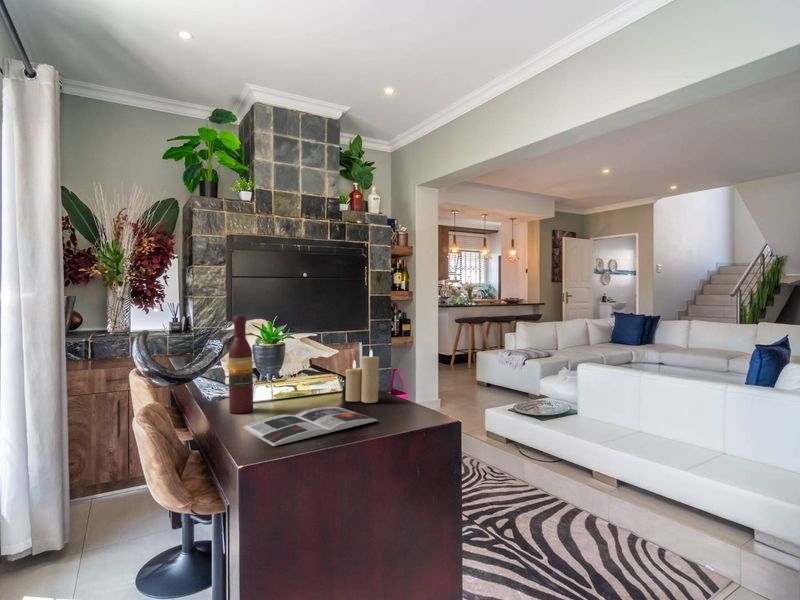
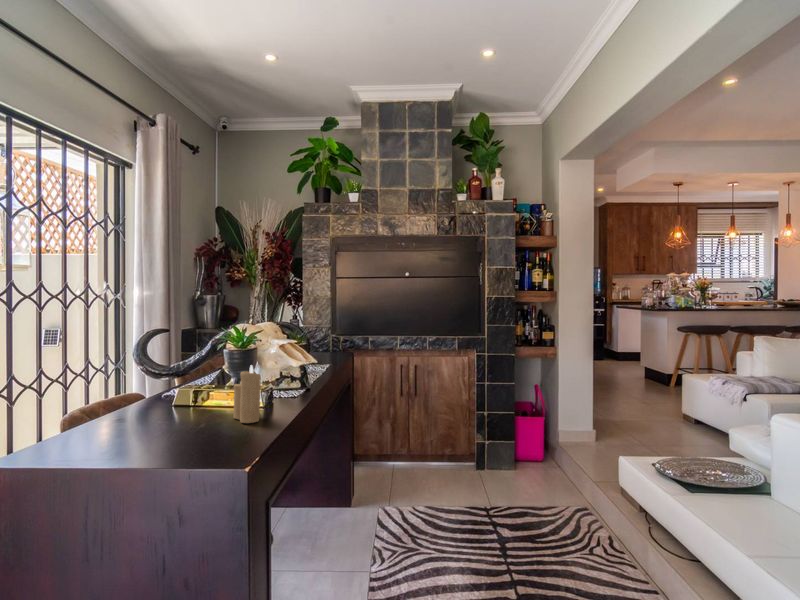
wine bottle: present [228,316,253,414] -> none [127,324,151,415]
magazine: present [243,407,378,446] -> none [57,420,207,451]

